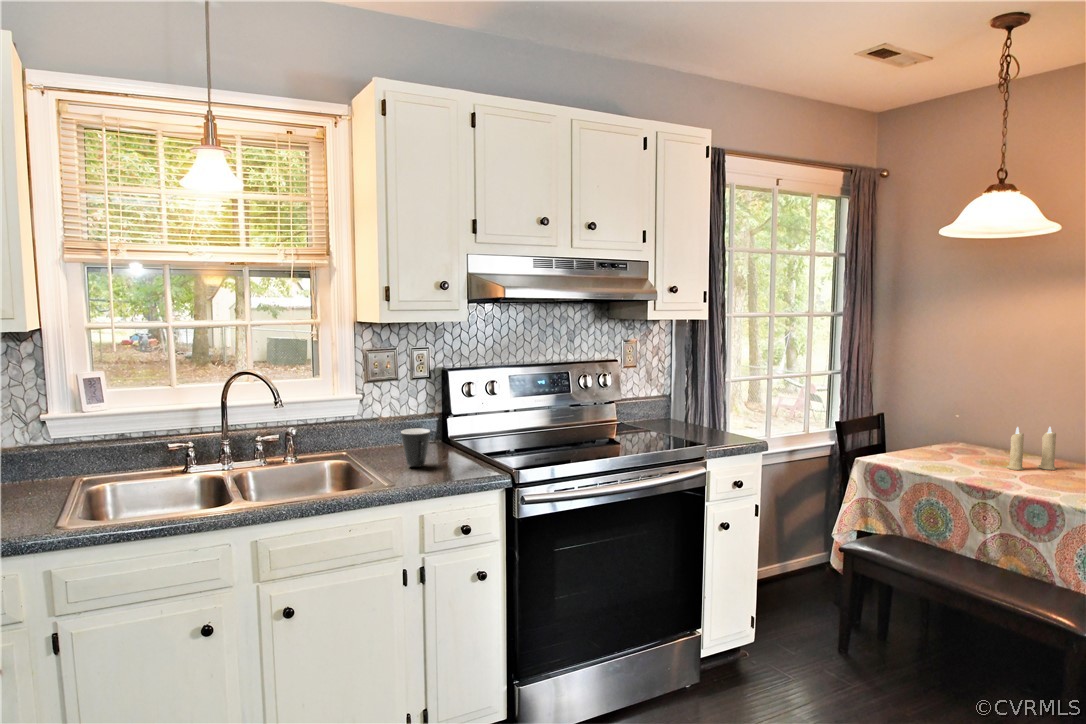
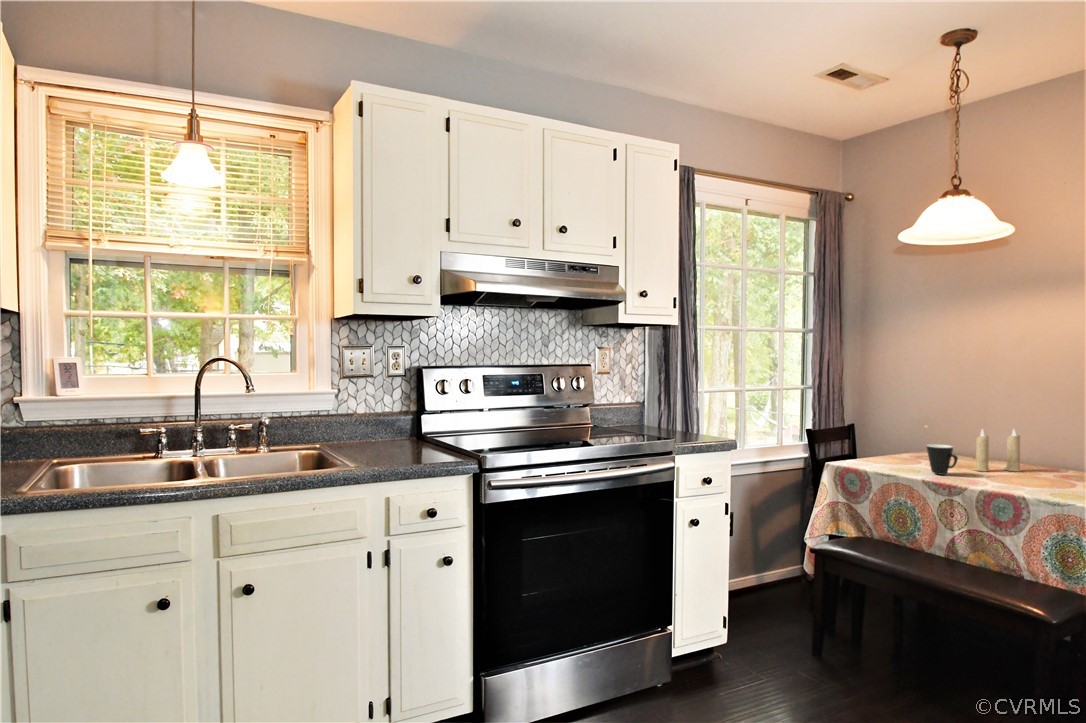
mug: present [401,428,430,467] -> present [926,444,958,475]

